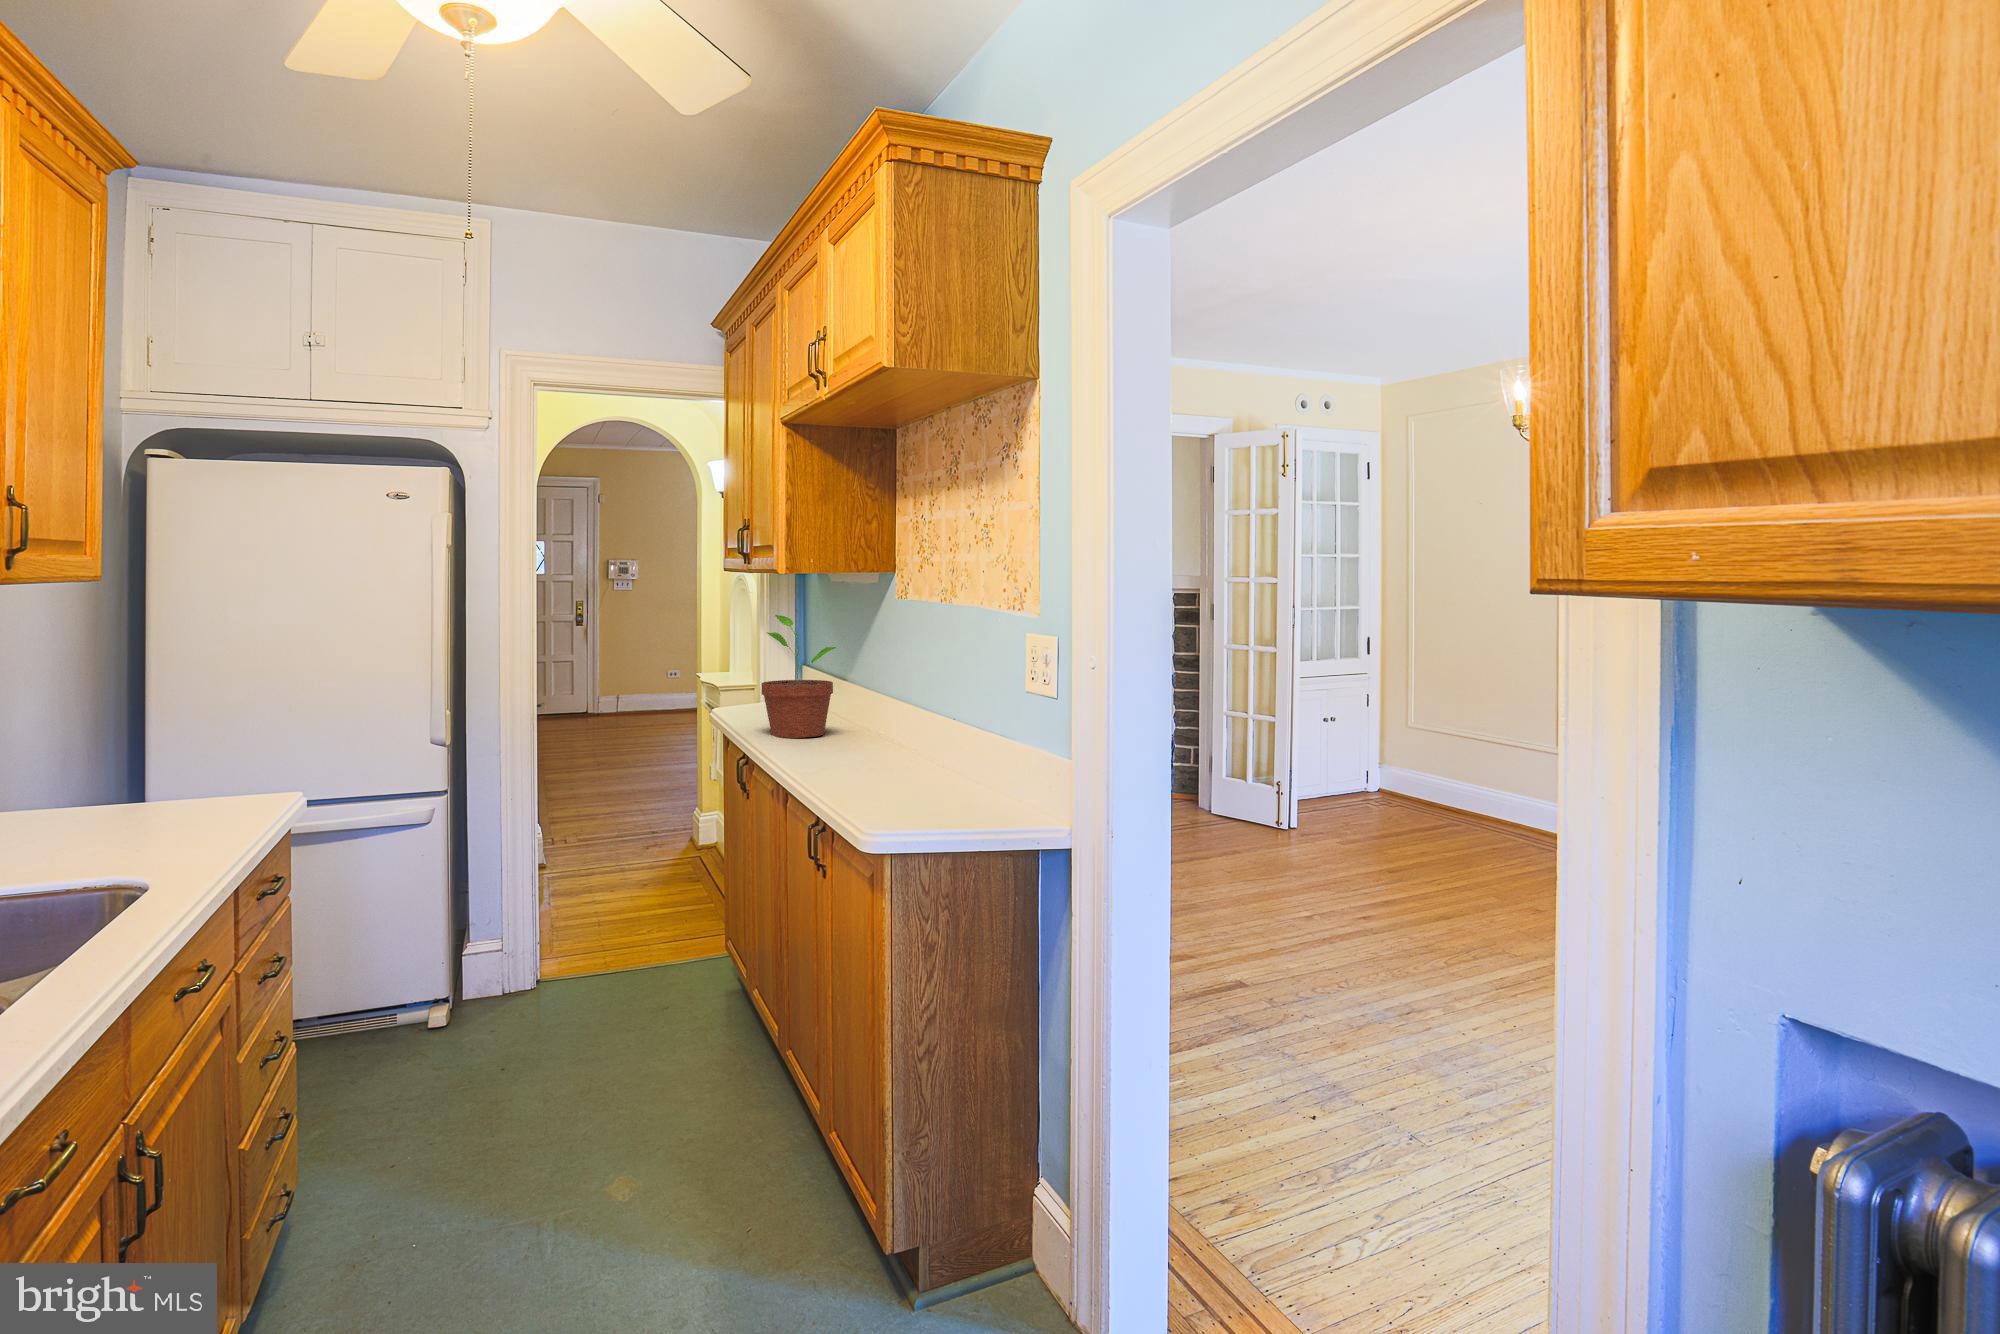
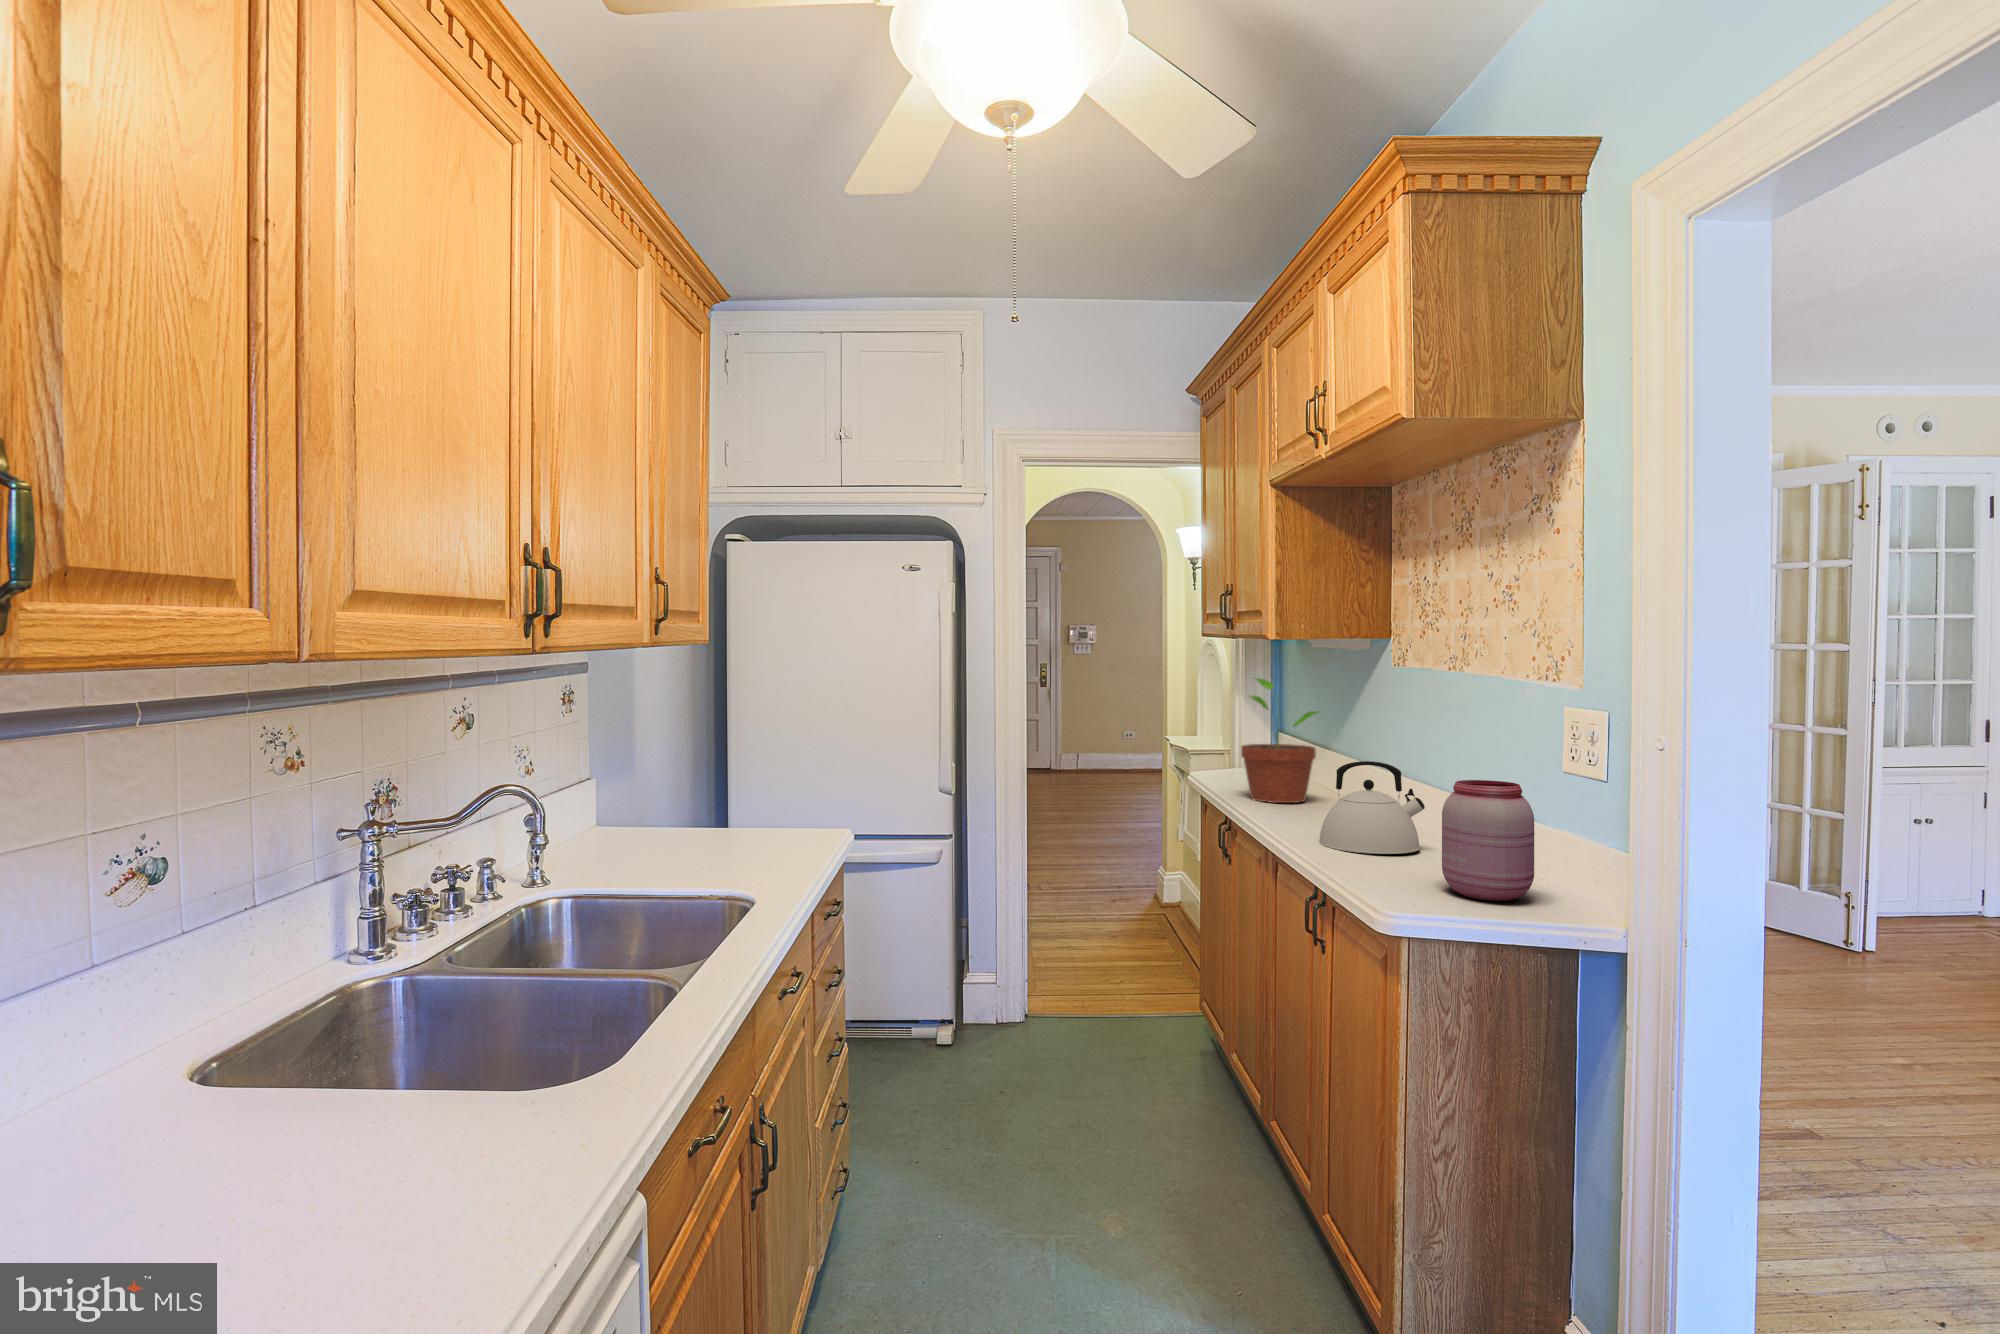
kettle: none [825,695,918,781] -> present [1319,761,1425,854]
jar: none [921,709,995,815] -> present [1442,780,1534,901]

